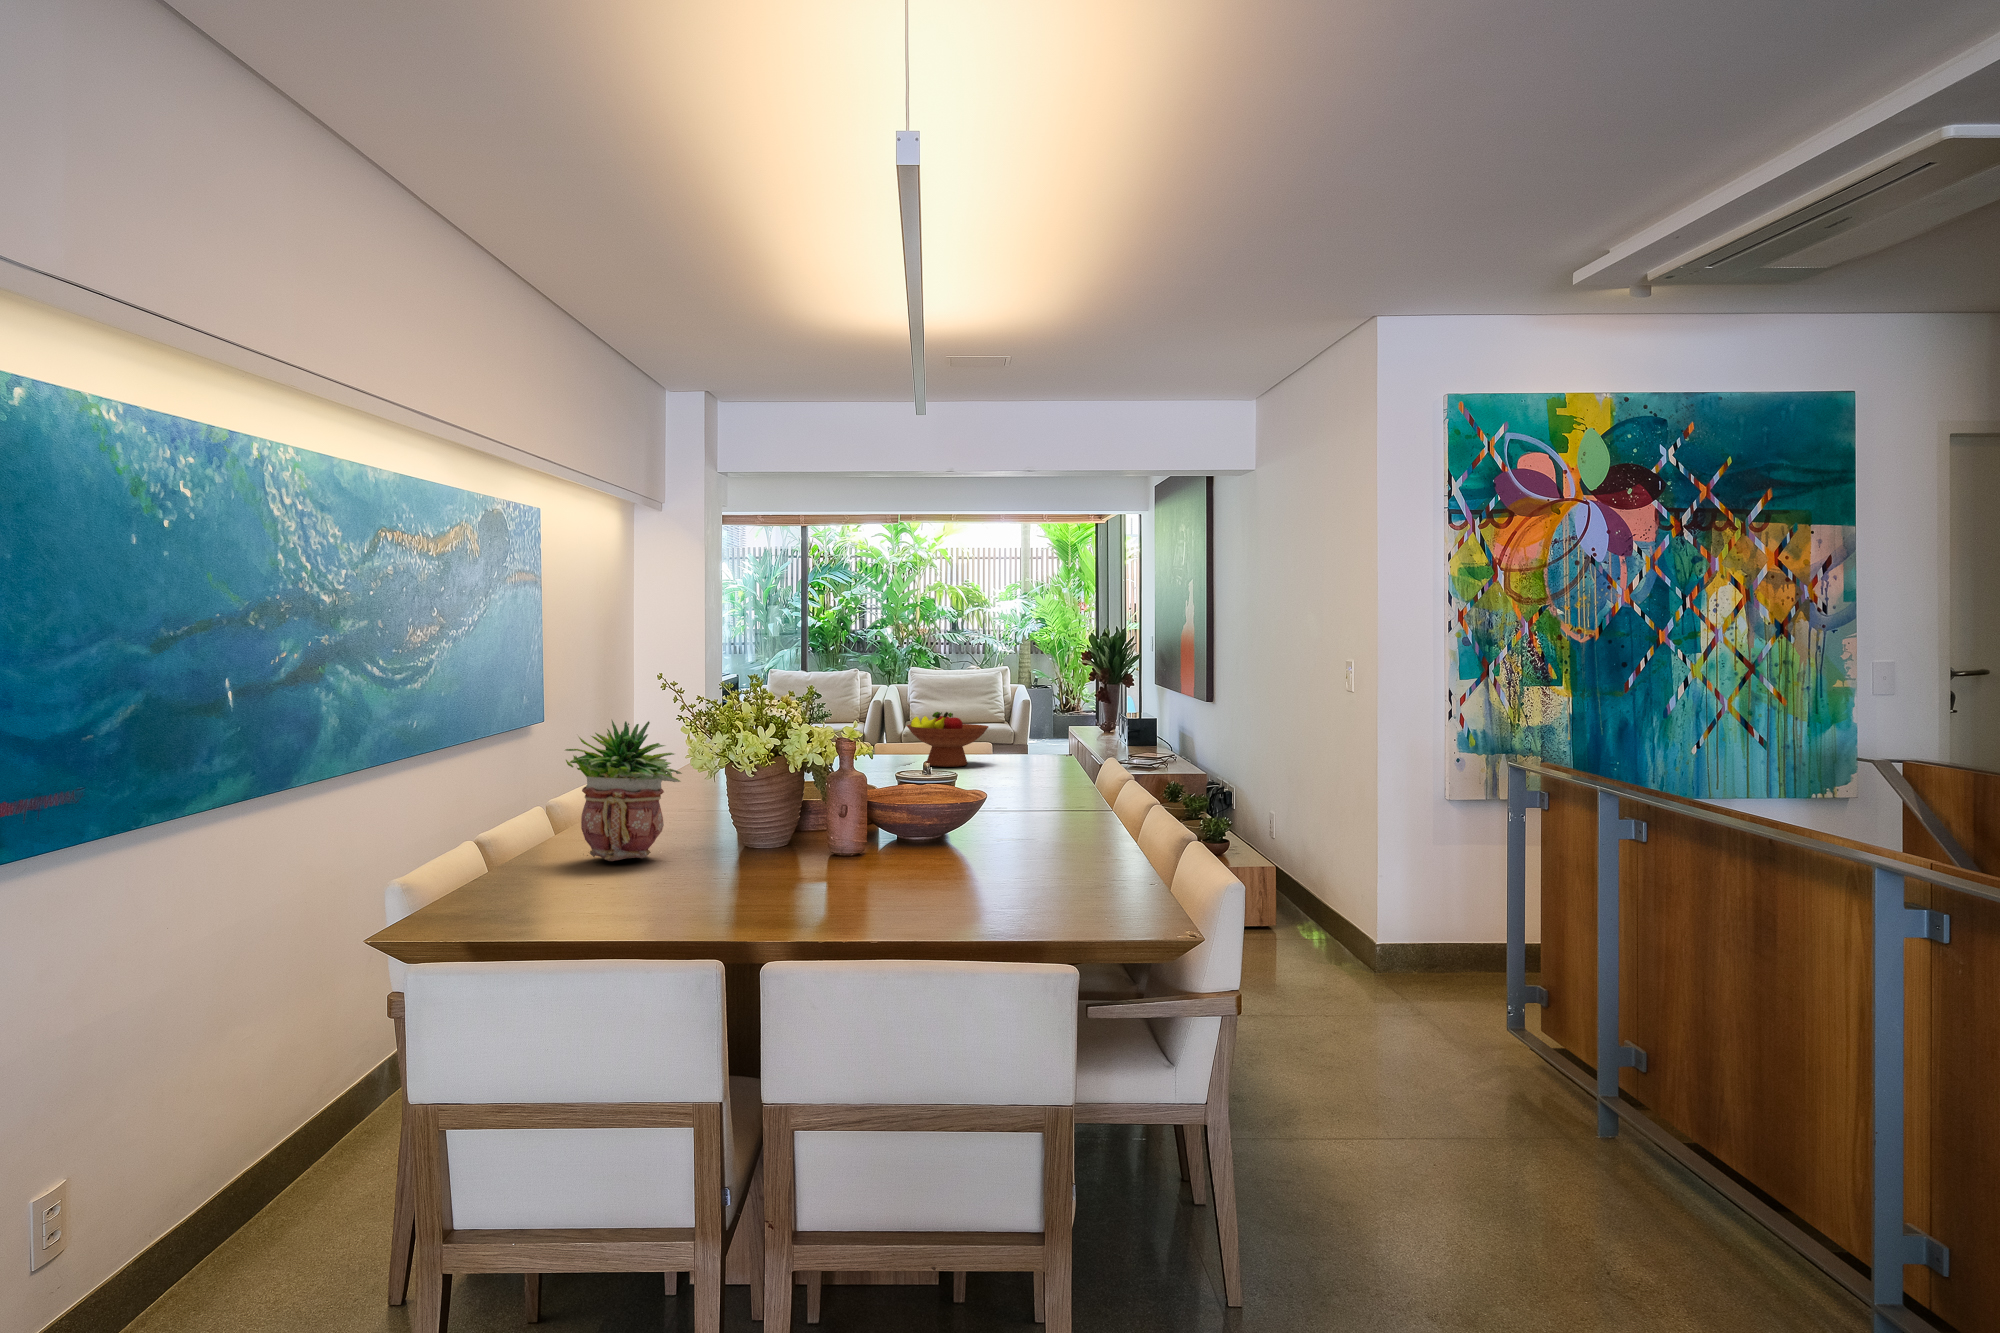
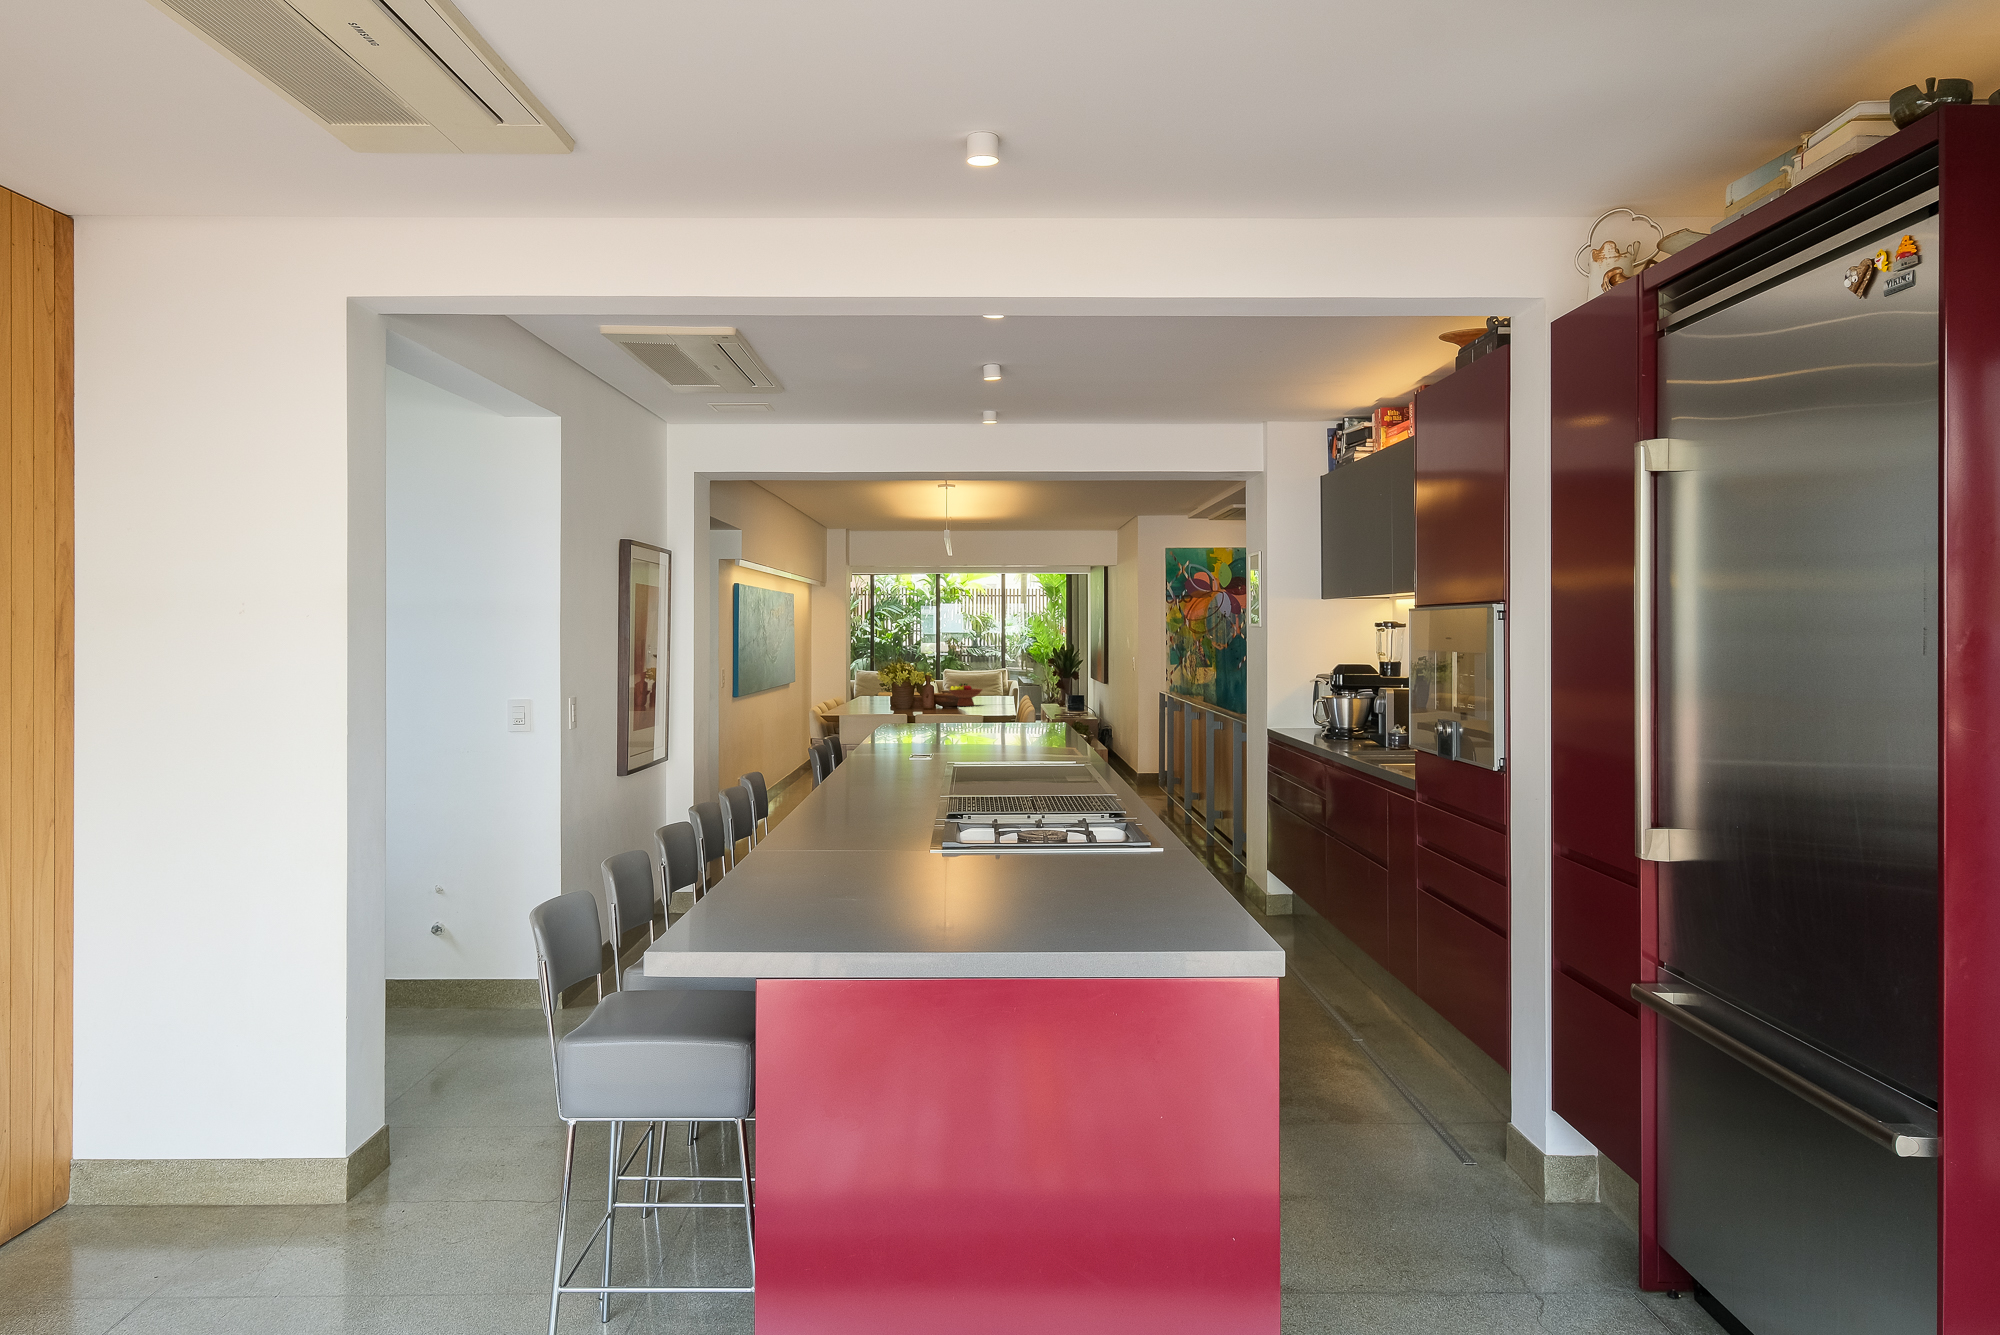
potted plant: present [565,721,682,861] -> none [860,681,892,720]

